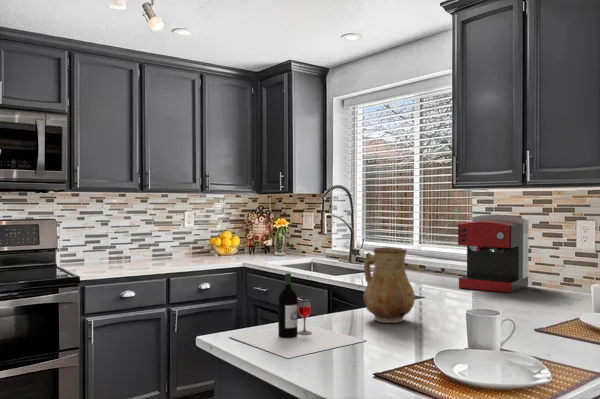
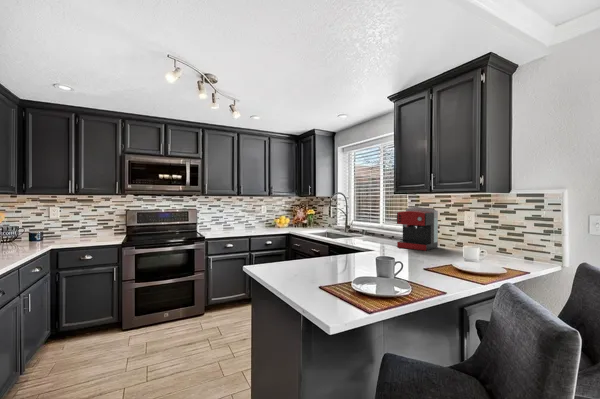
ceramic pitcher: present [363,247,415,323] -> none [335,224,363,265]
wine bottle: present [229,273,366,358] -> none [258,237,331,283]

